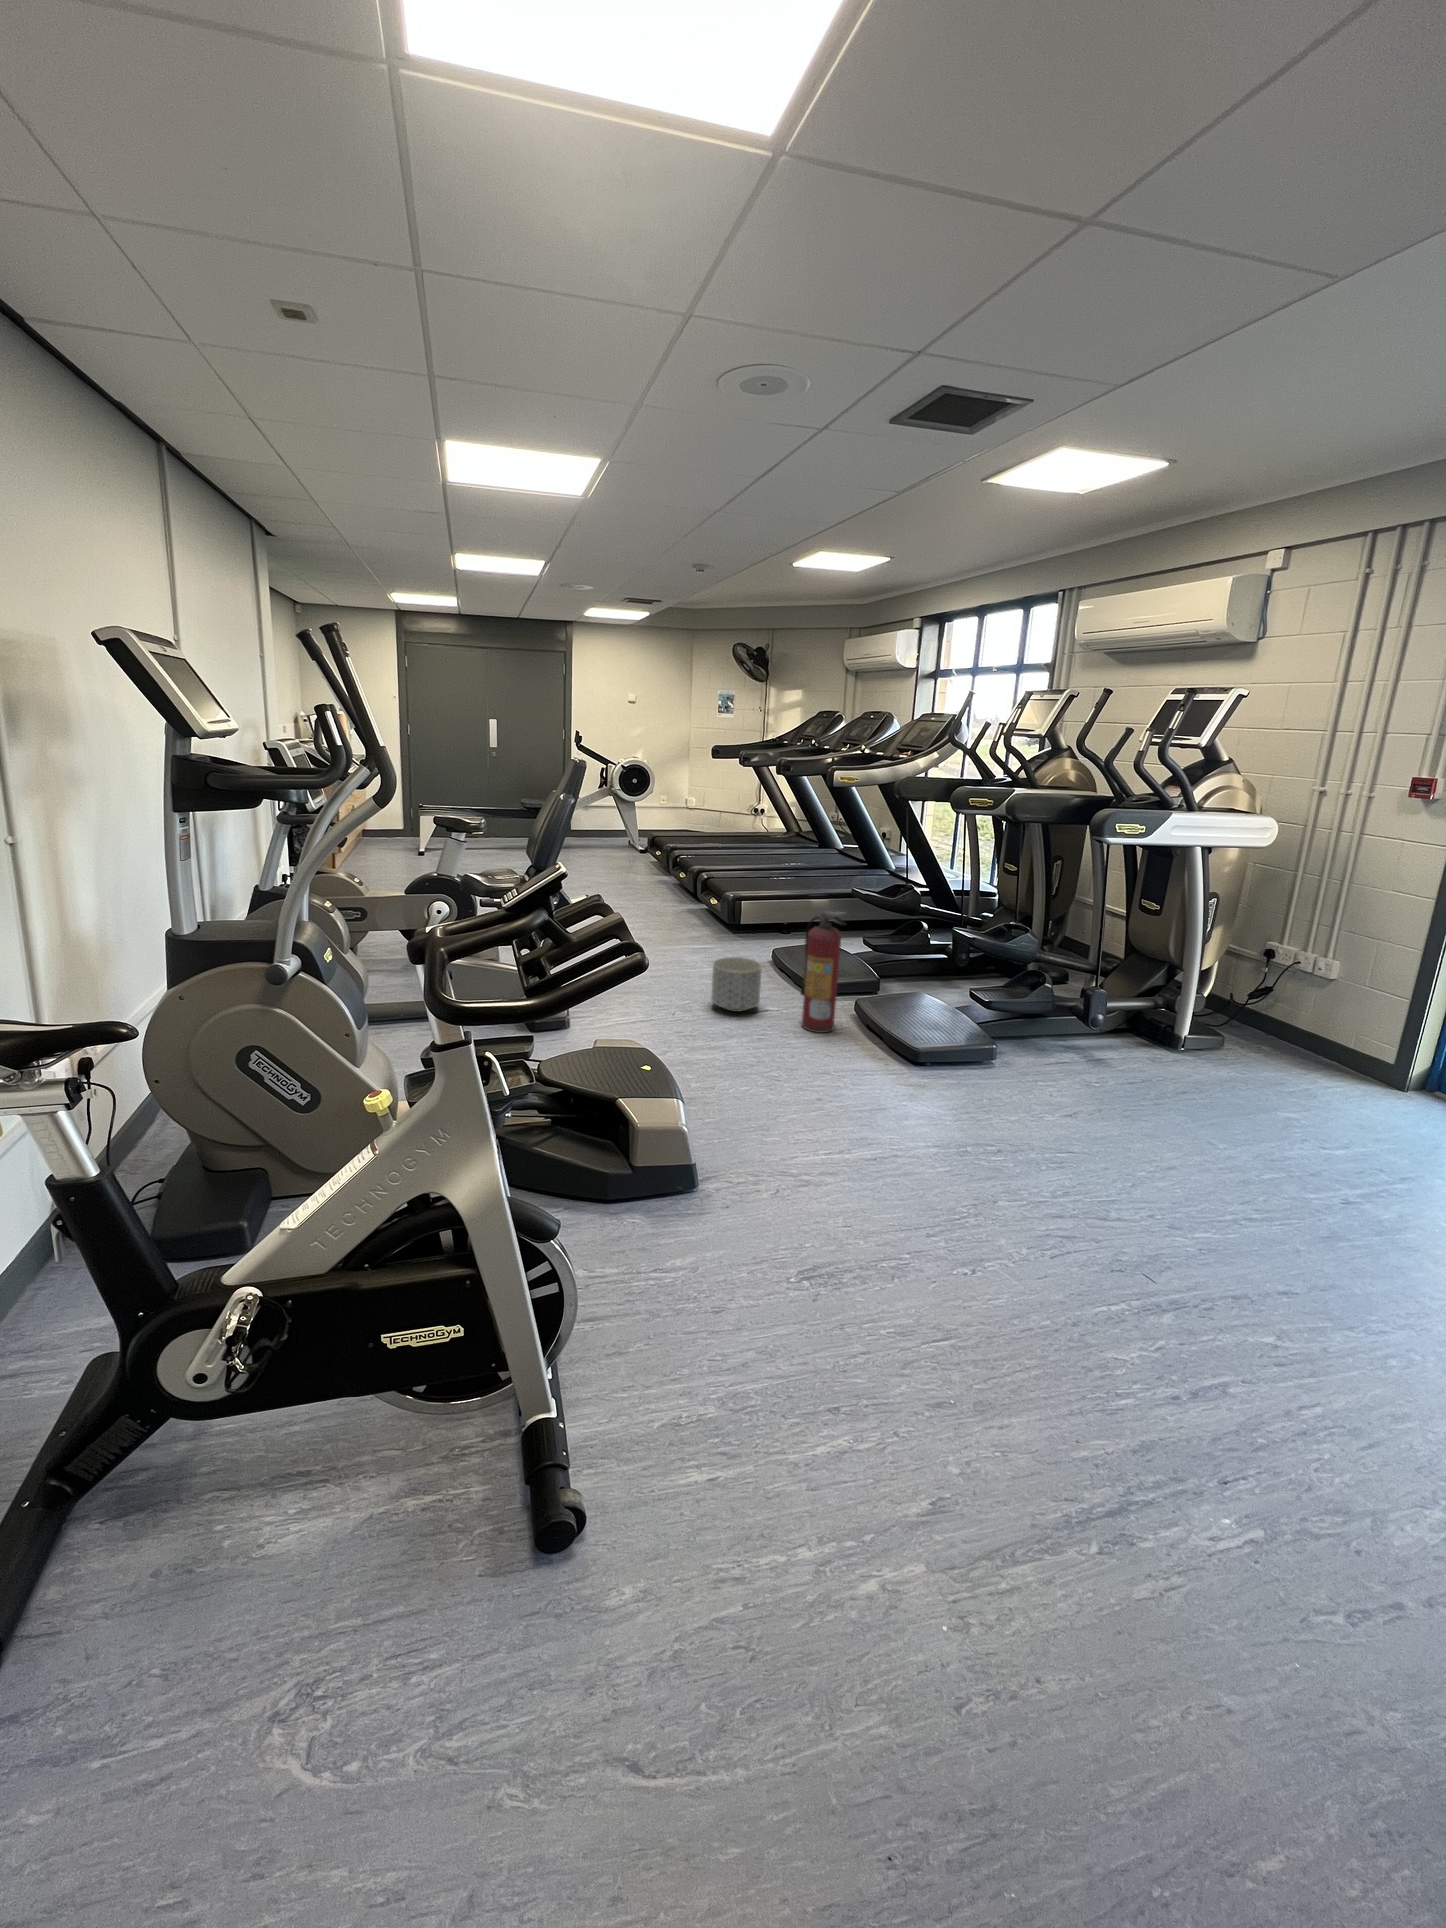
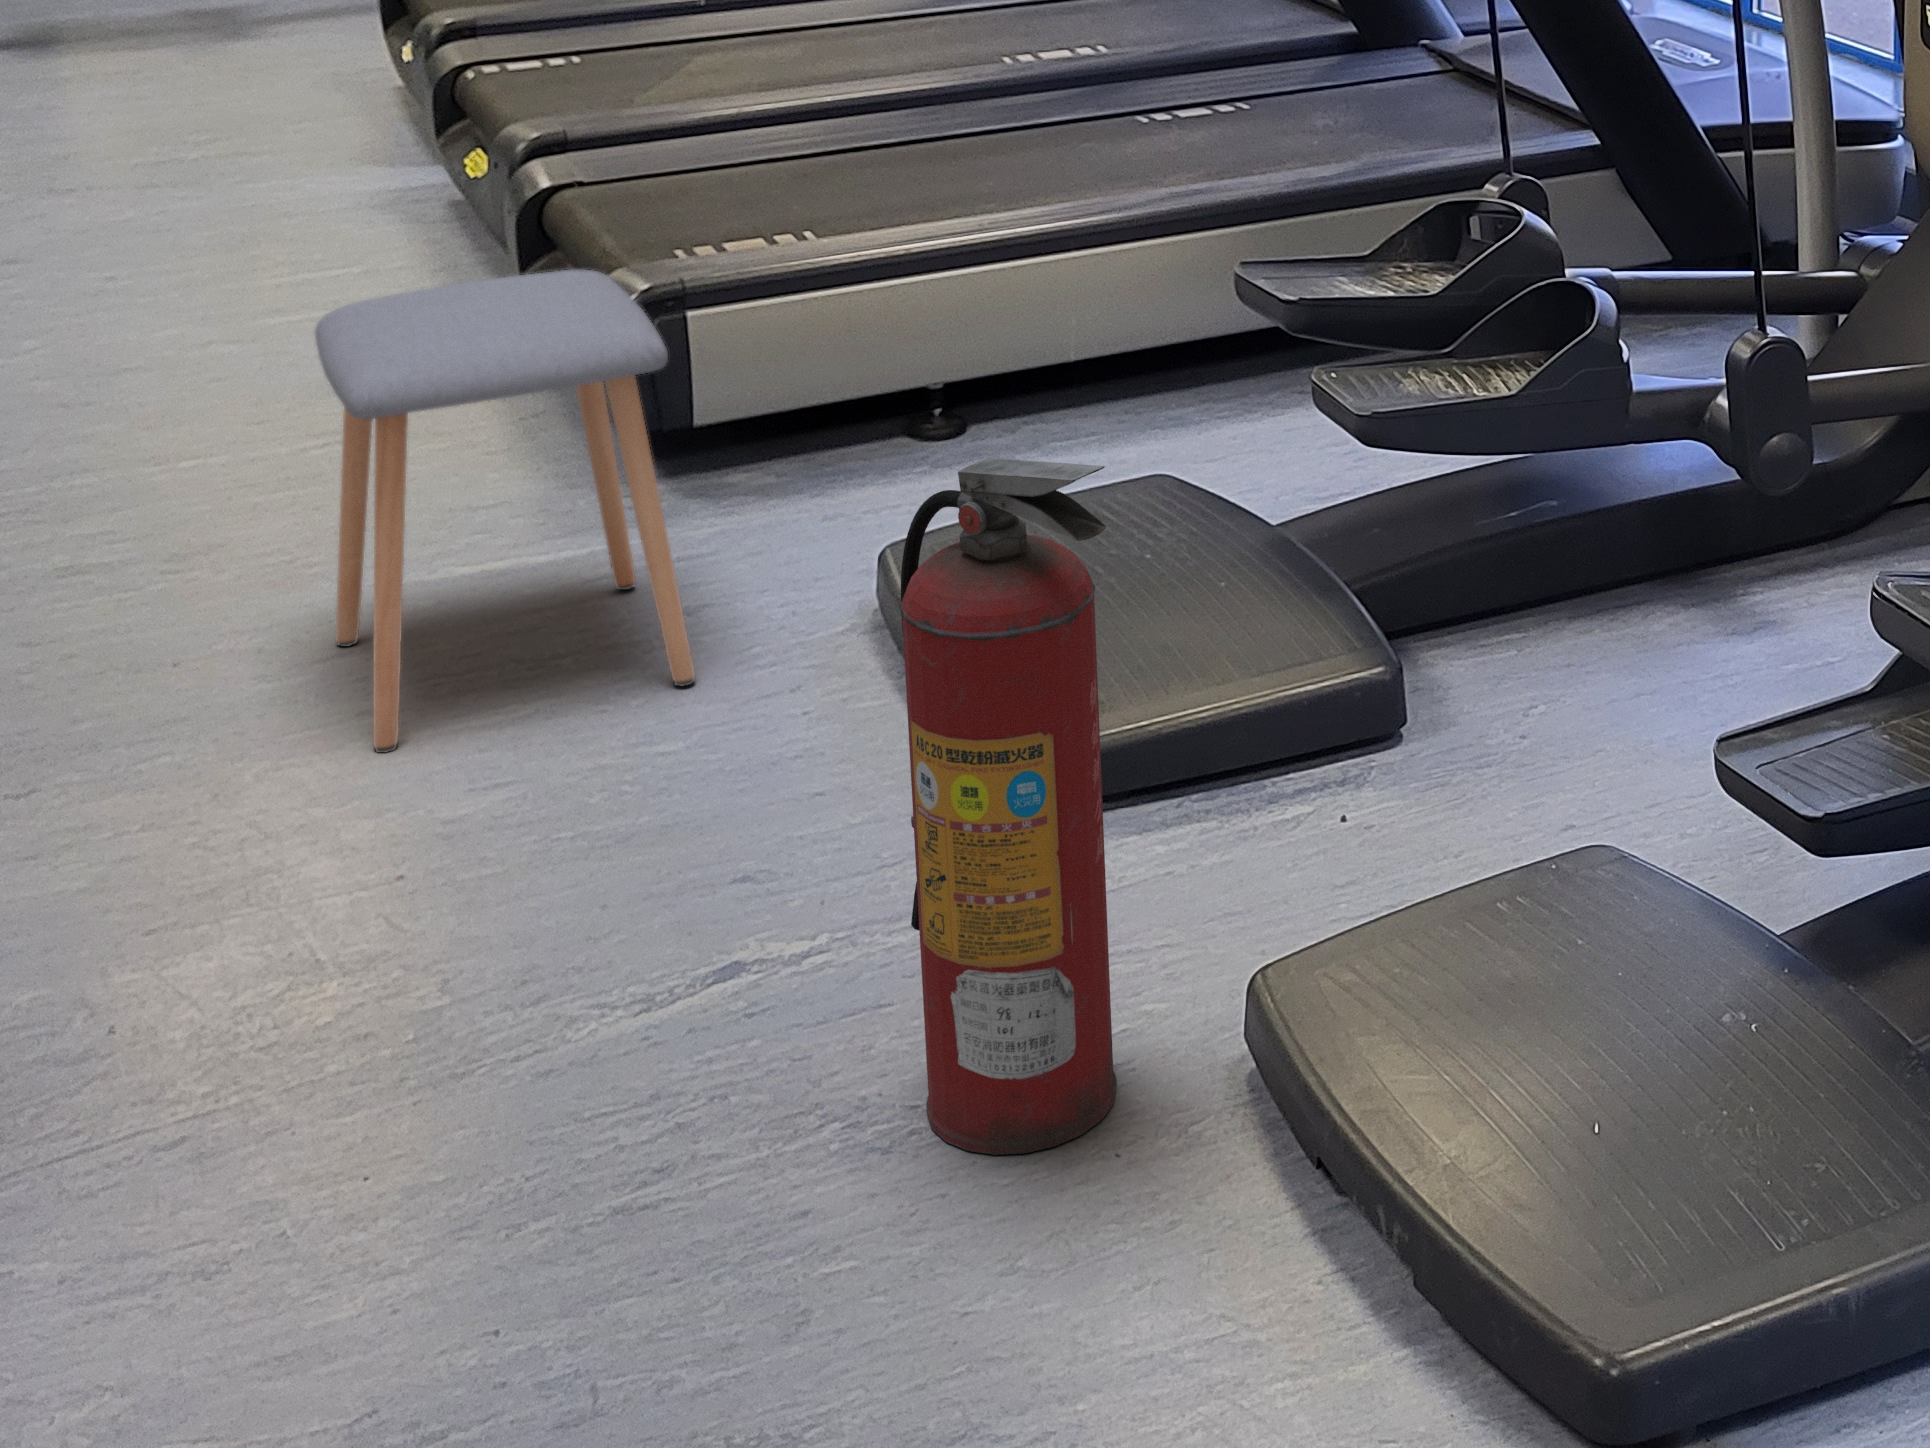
stool: none [676,887,745,968] -> present [315,270,695,753]
planter: present [711,957,762,1012] -> none [385,732,700,1079]

